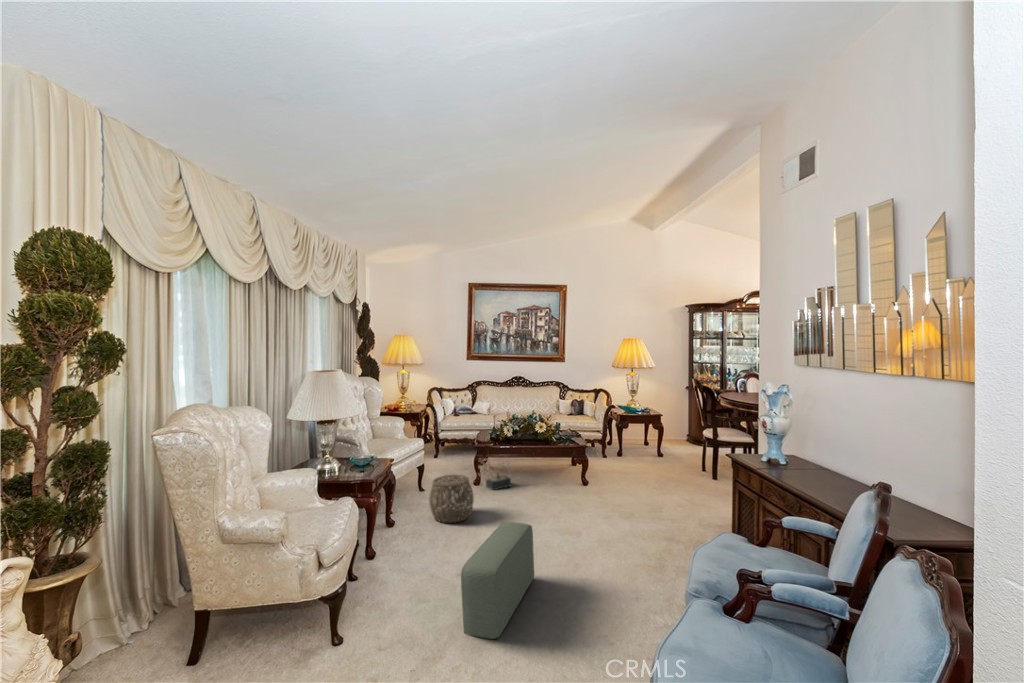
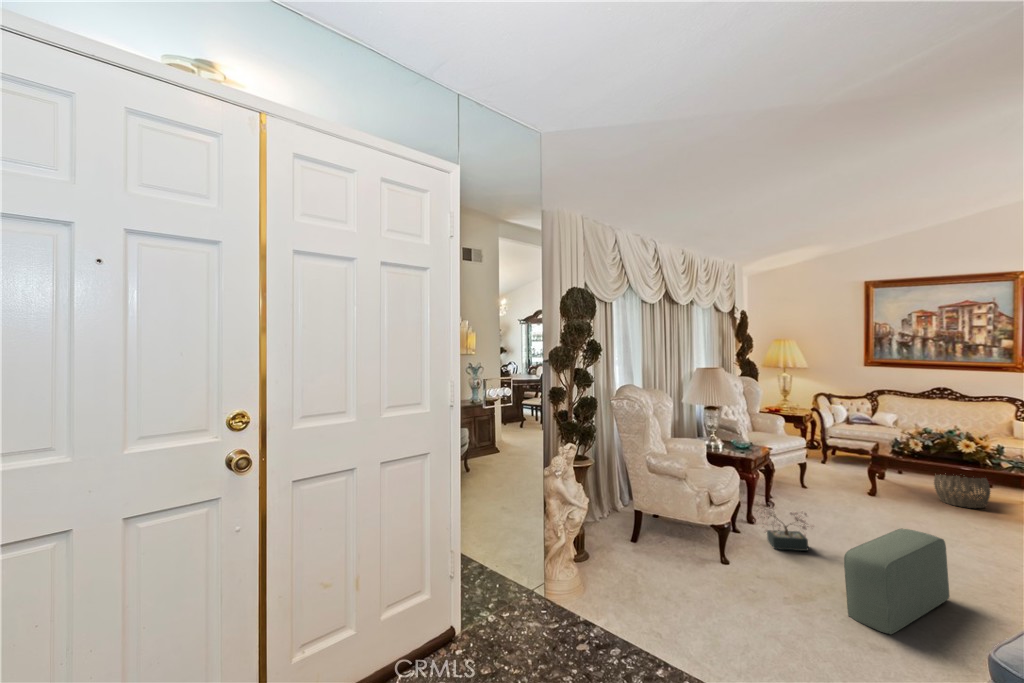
decorative plant: present [479,459,511,490] -> present [754,501,813,551]
woven basket: present [429,475,474,523] -> present [934,473,990,508]

